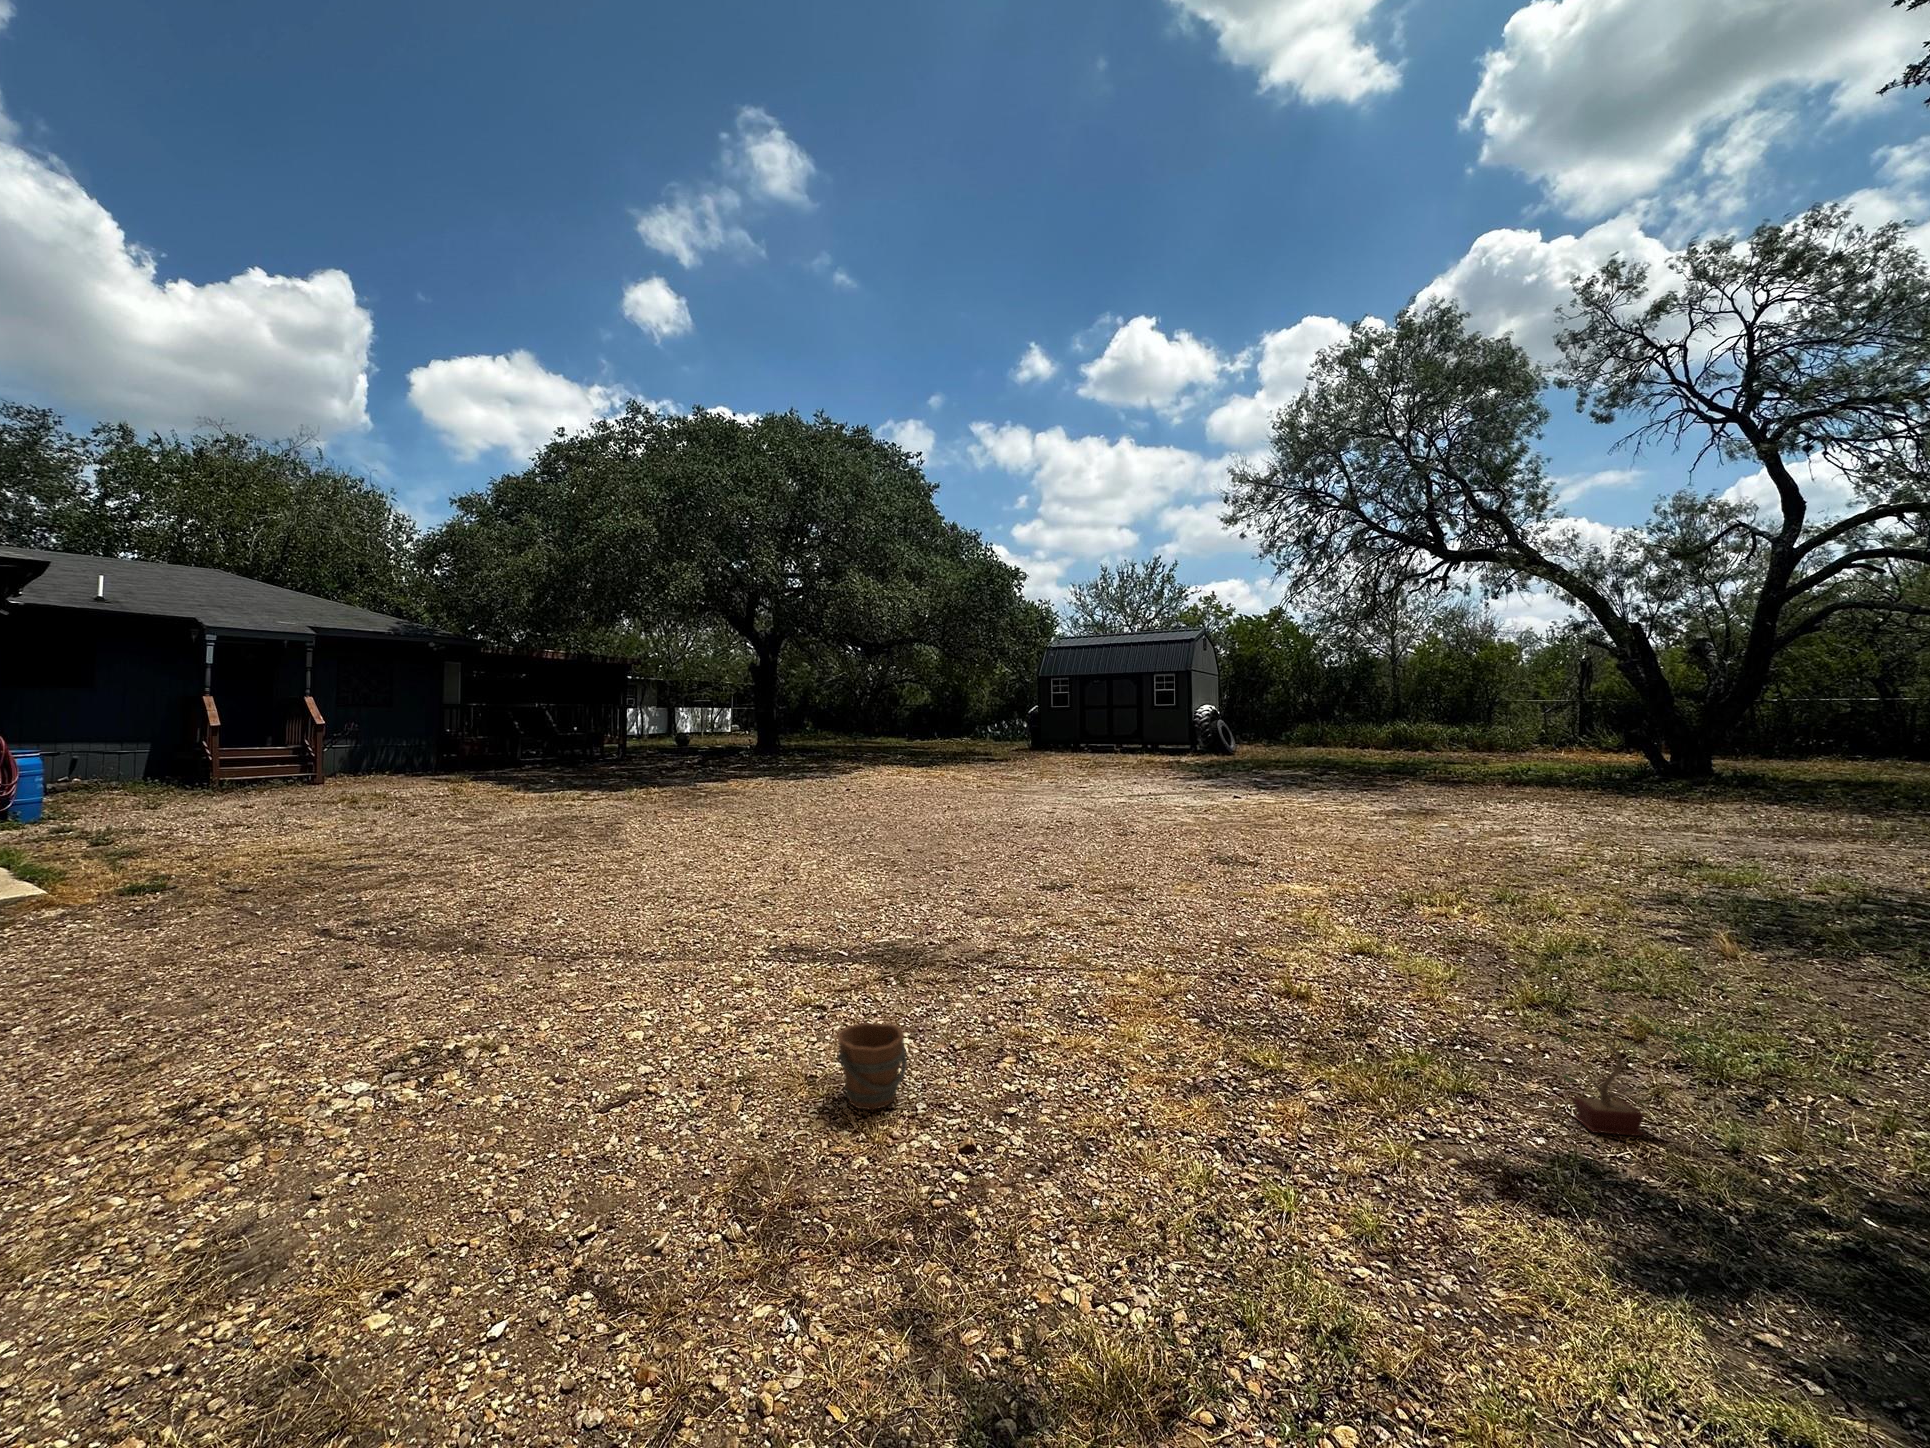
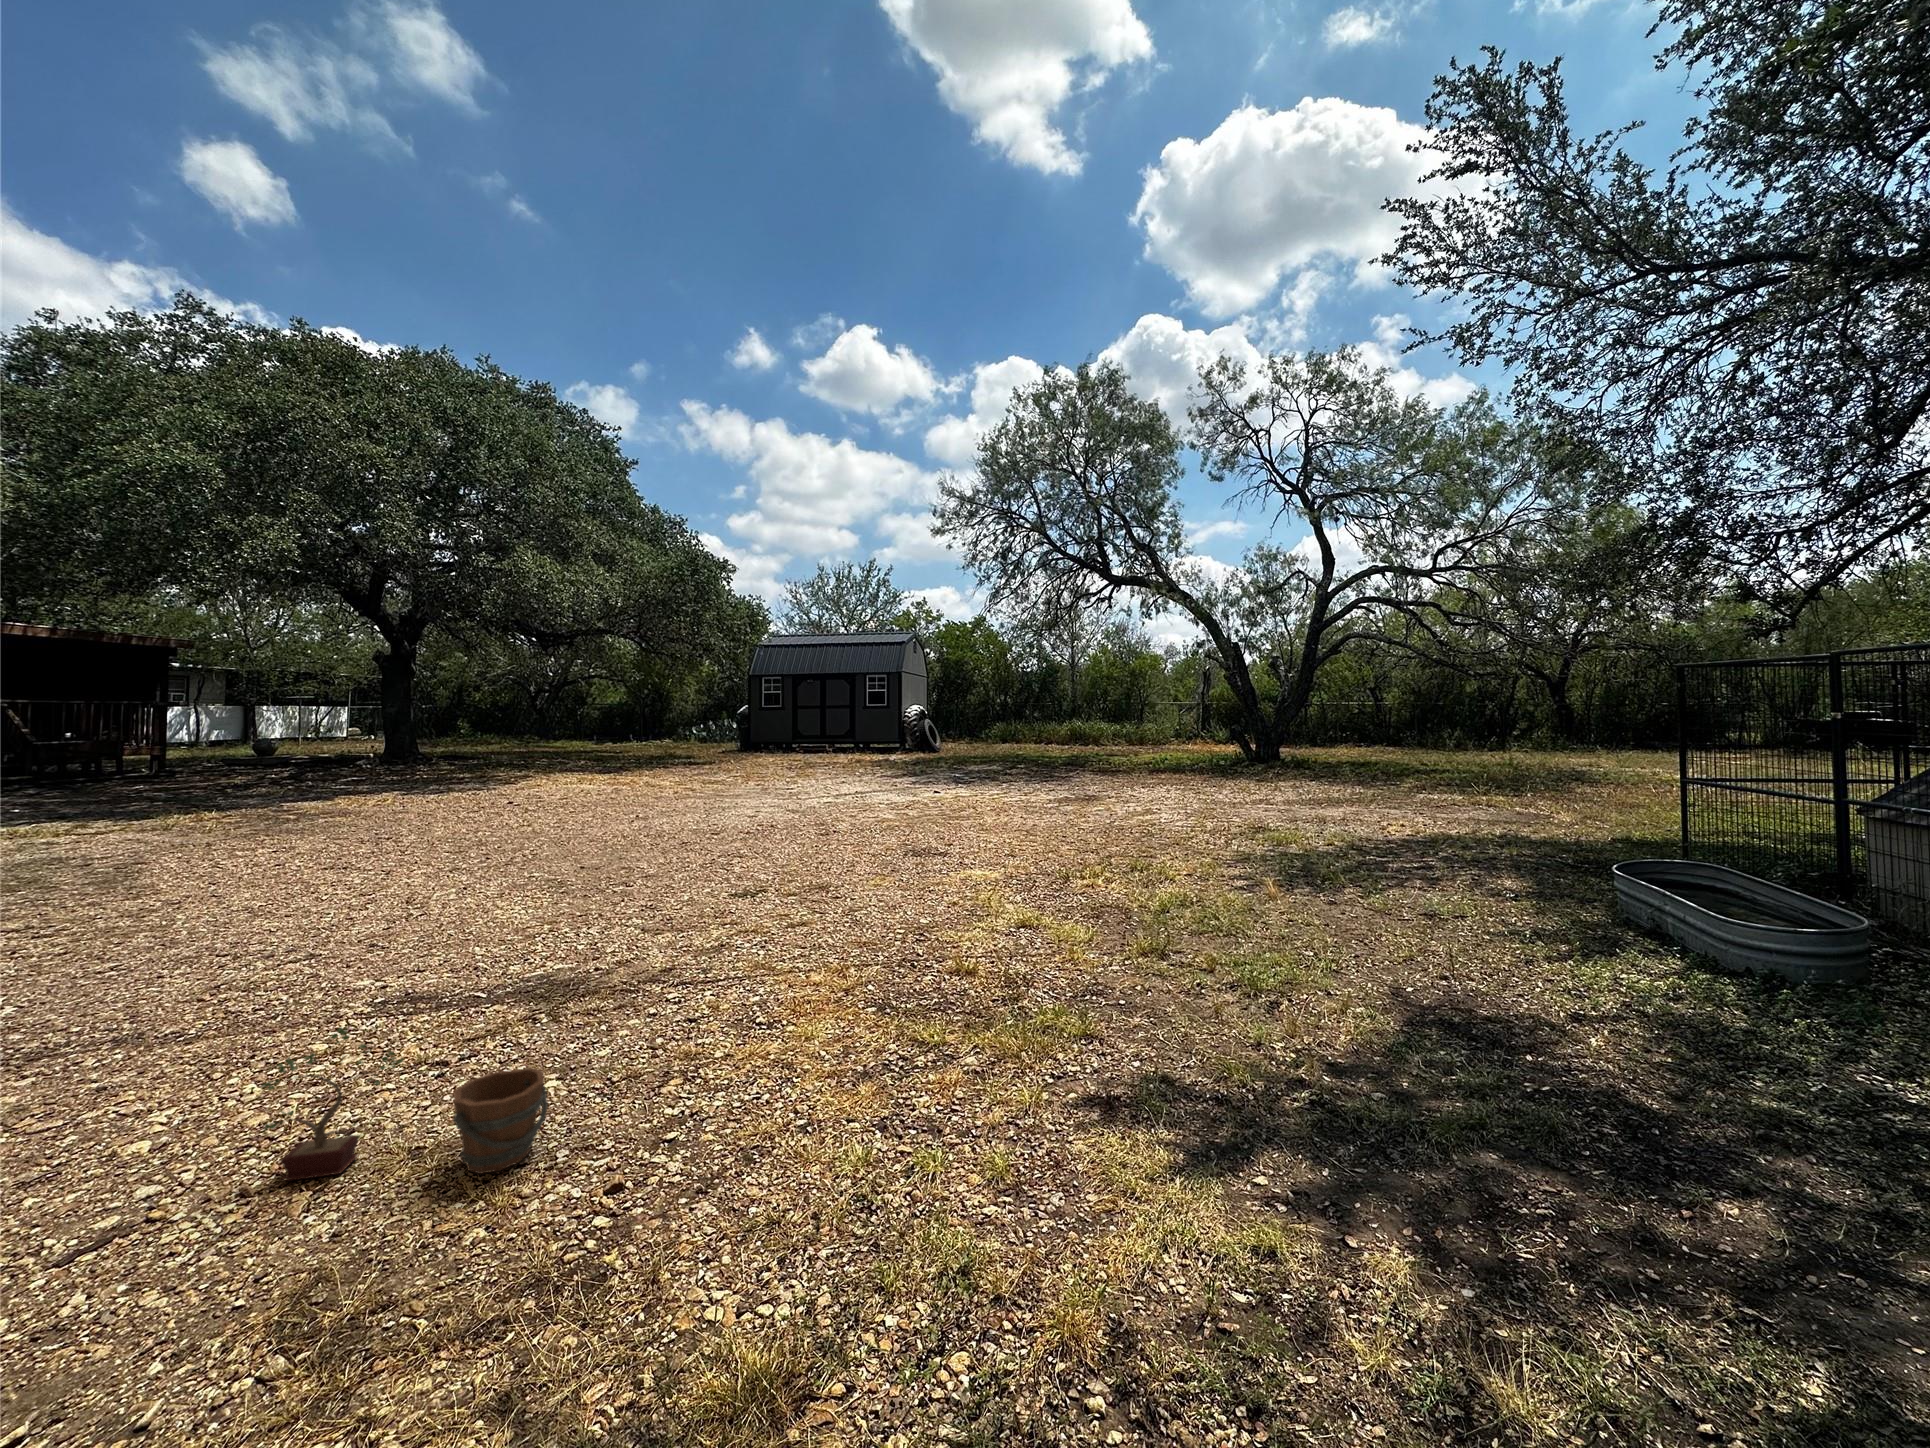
potted plant: present [1559,996,1700,1136] -> present [261,1027,403,1181]

